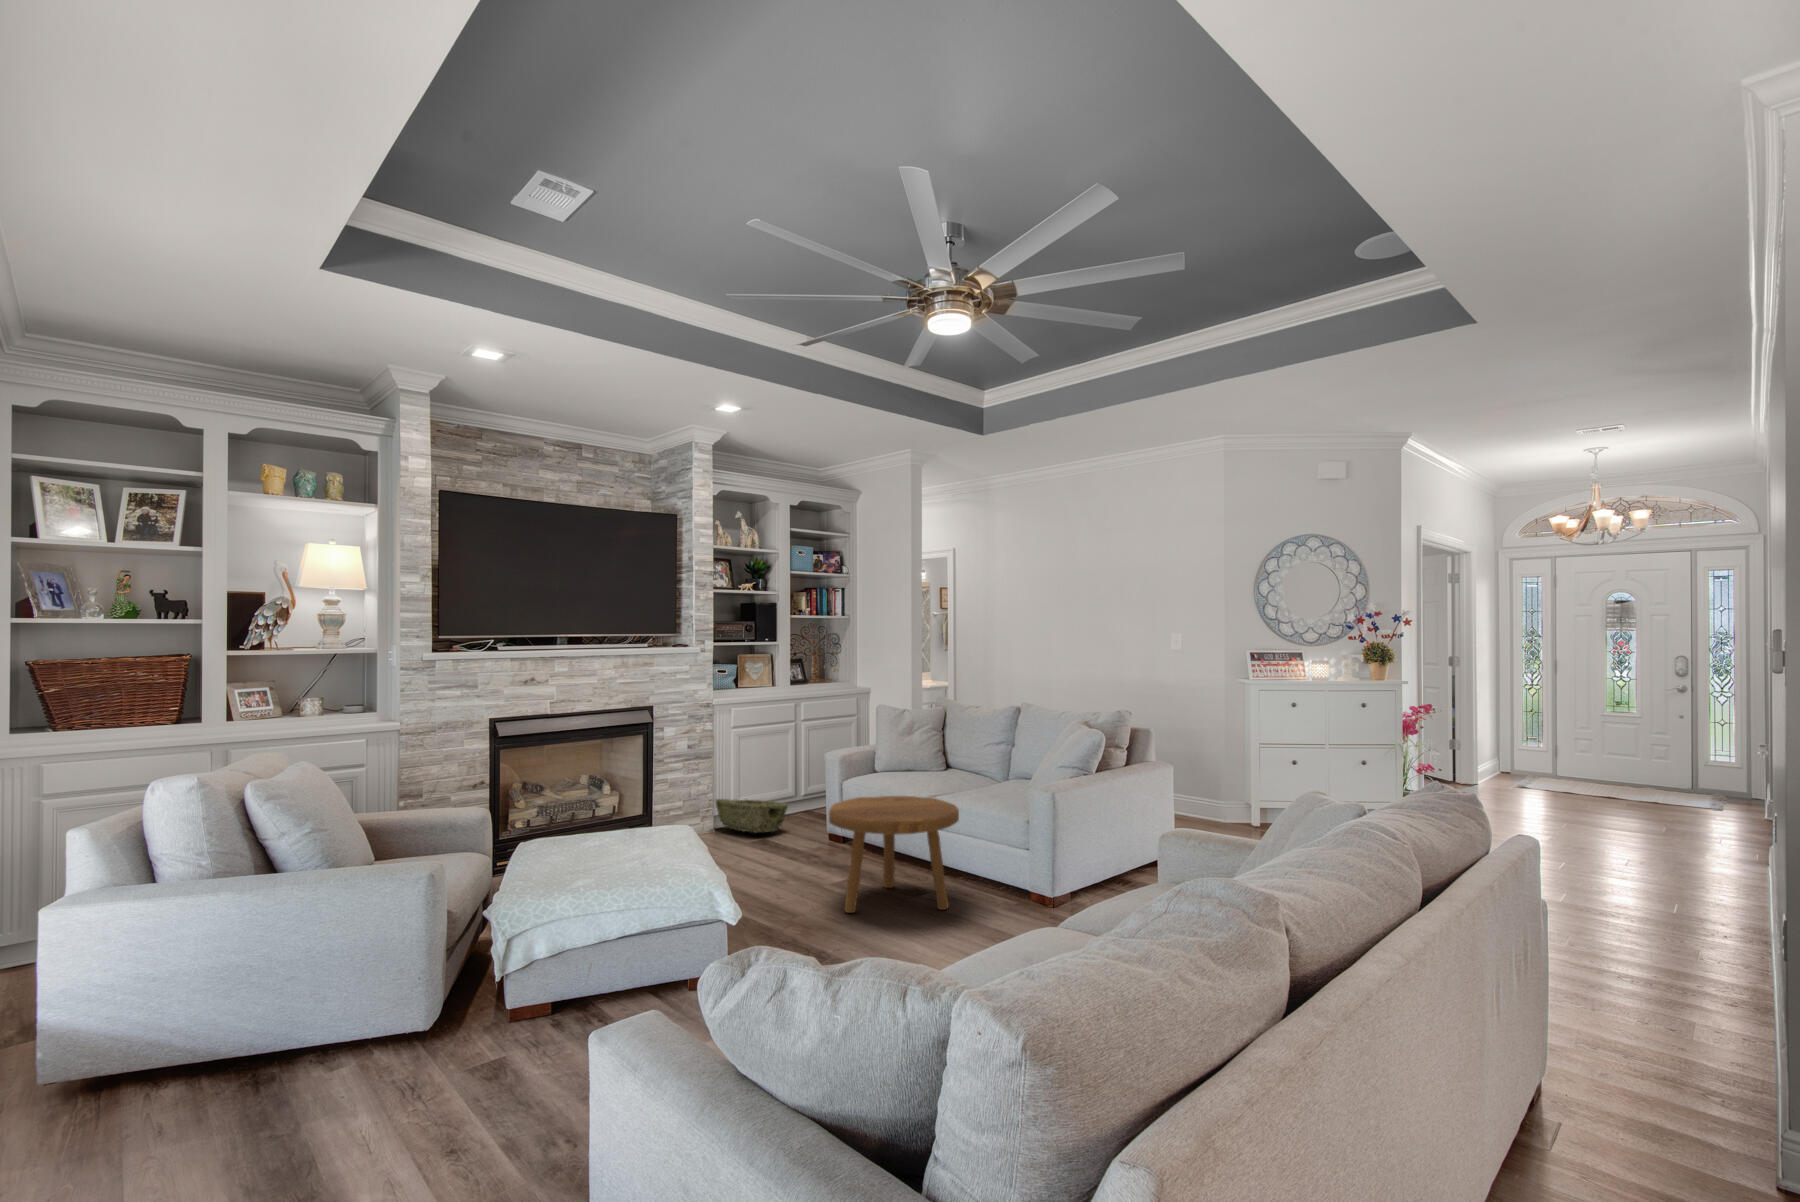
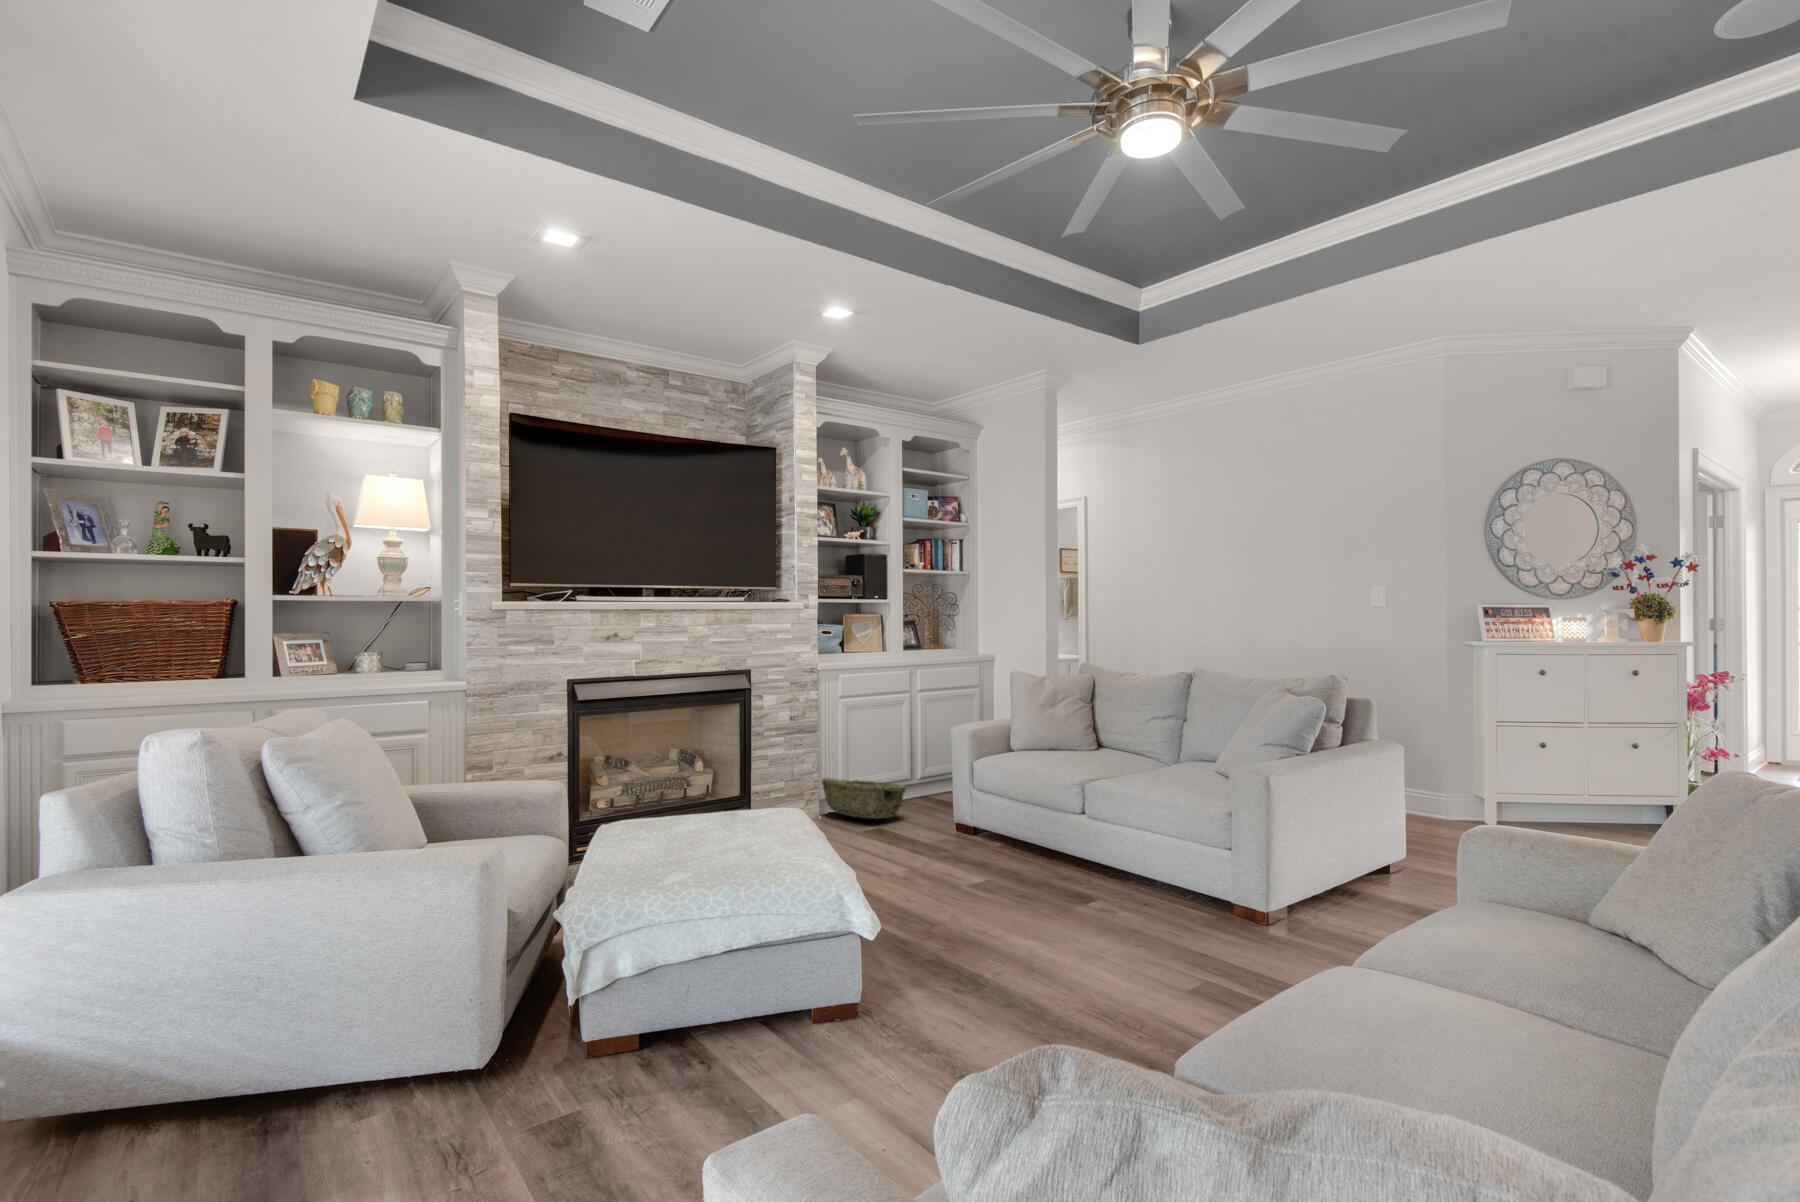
footstool: present [829,796,959,913] -> none [969,778,1133,922]

